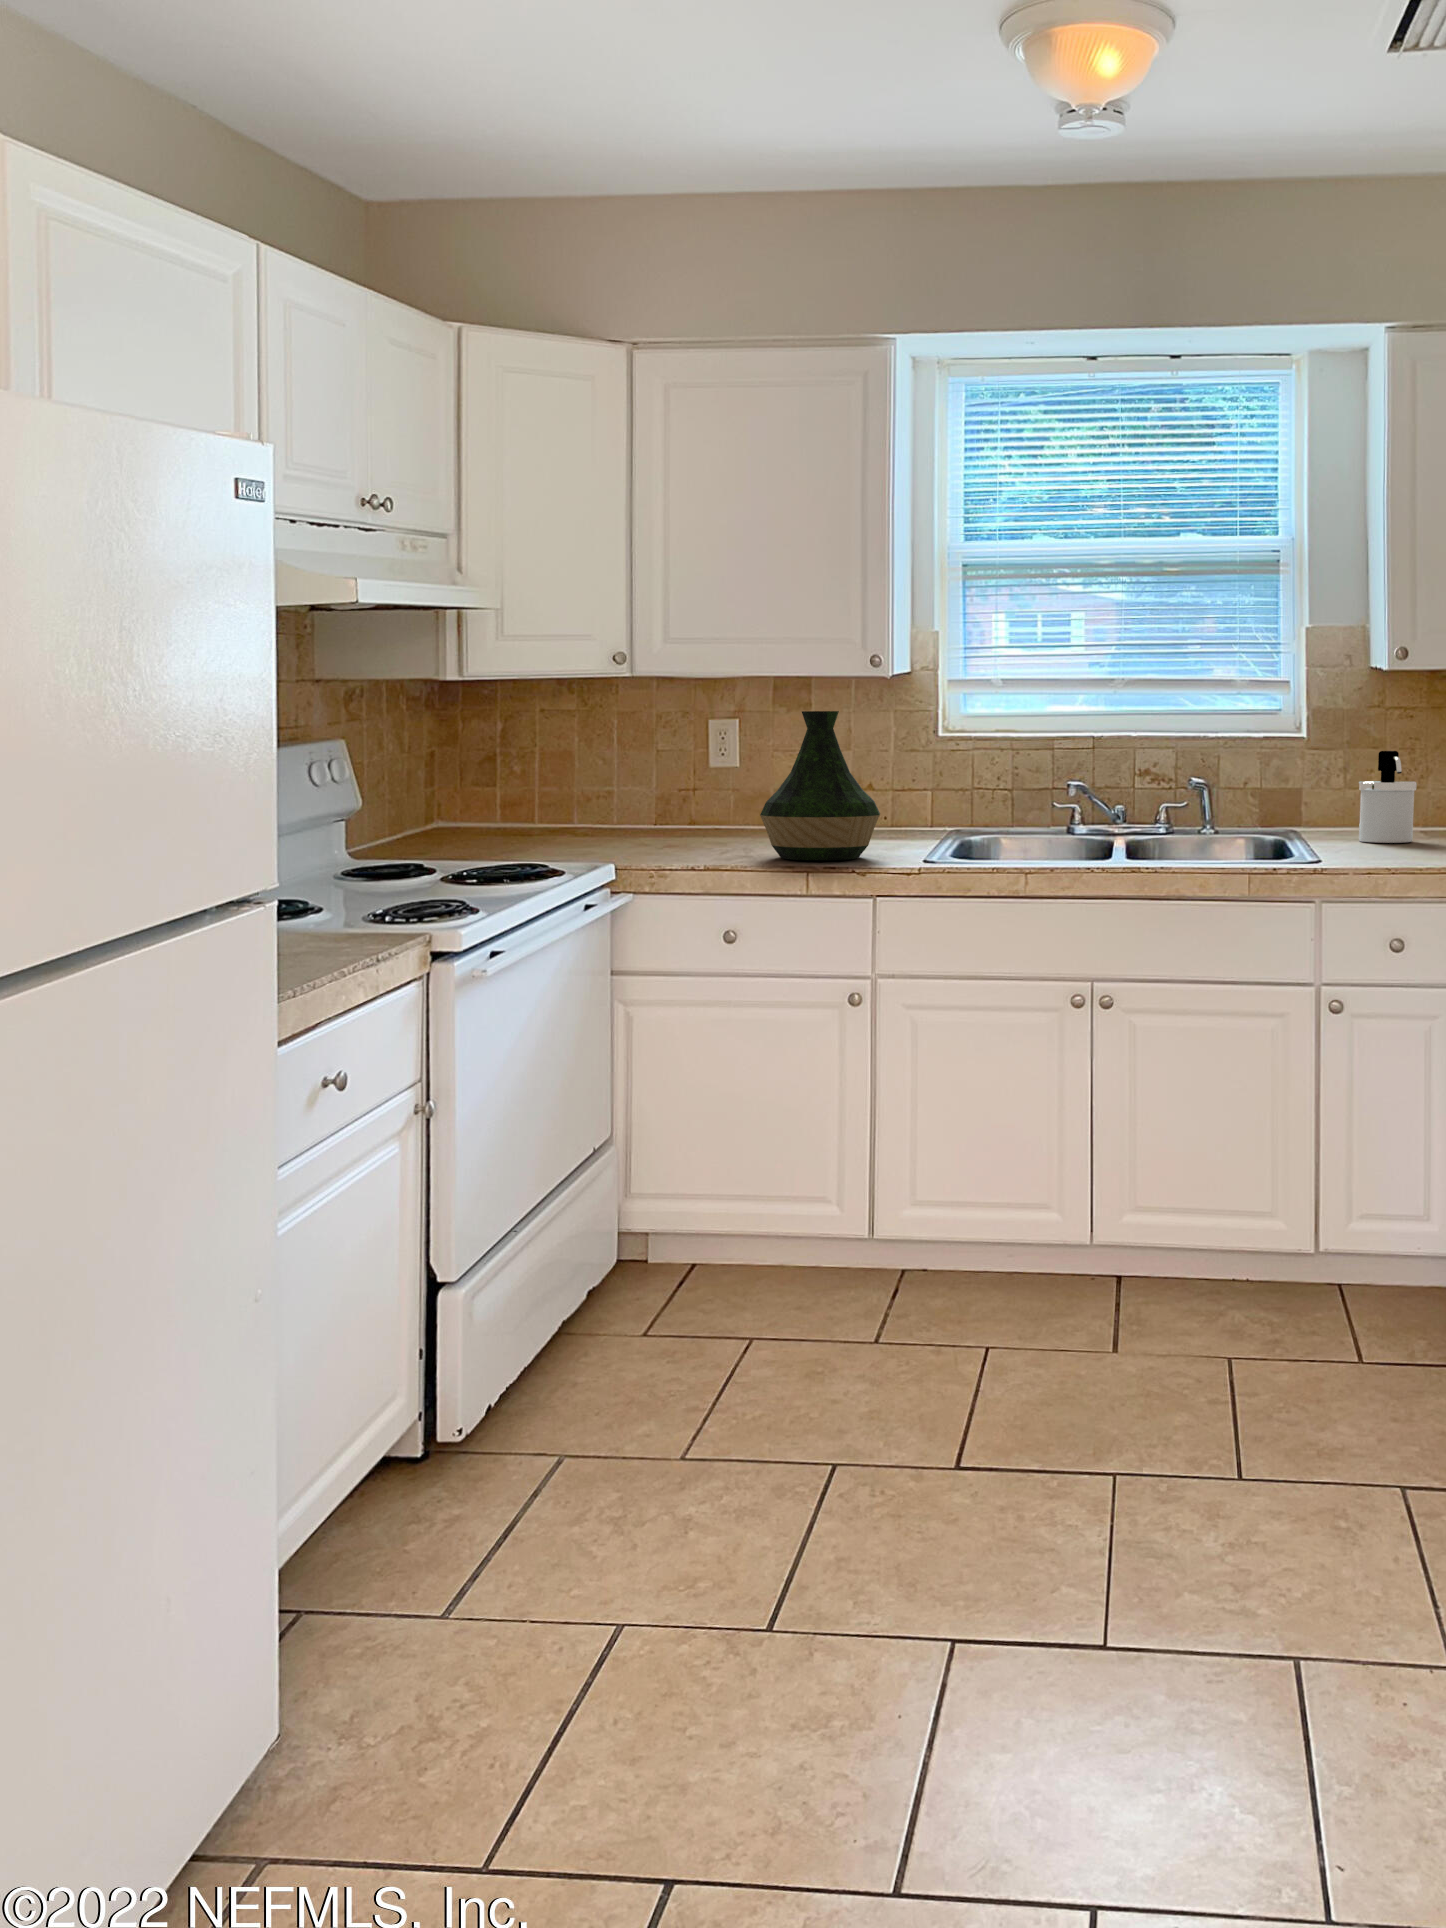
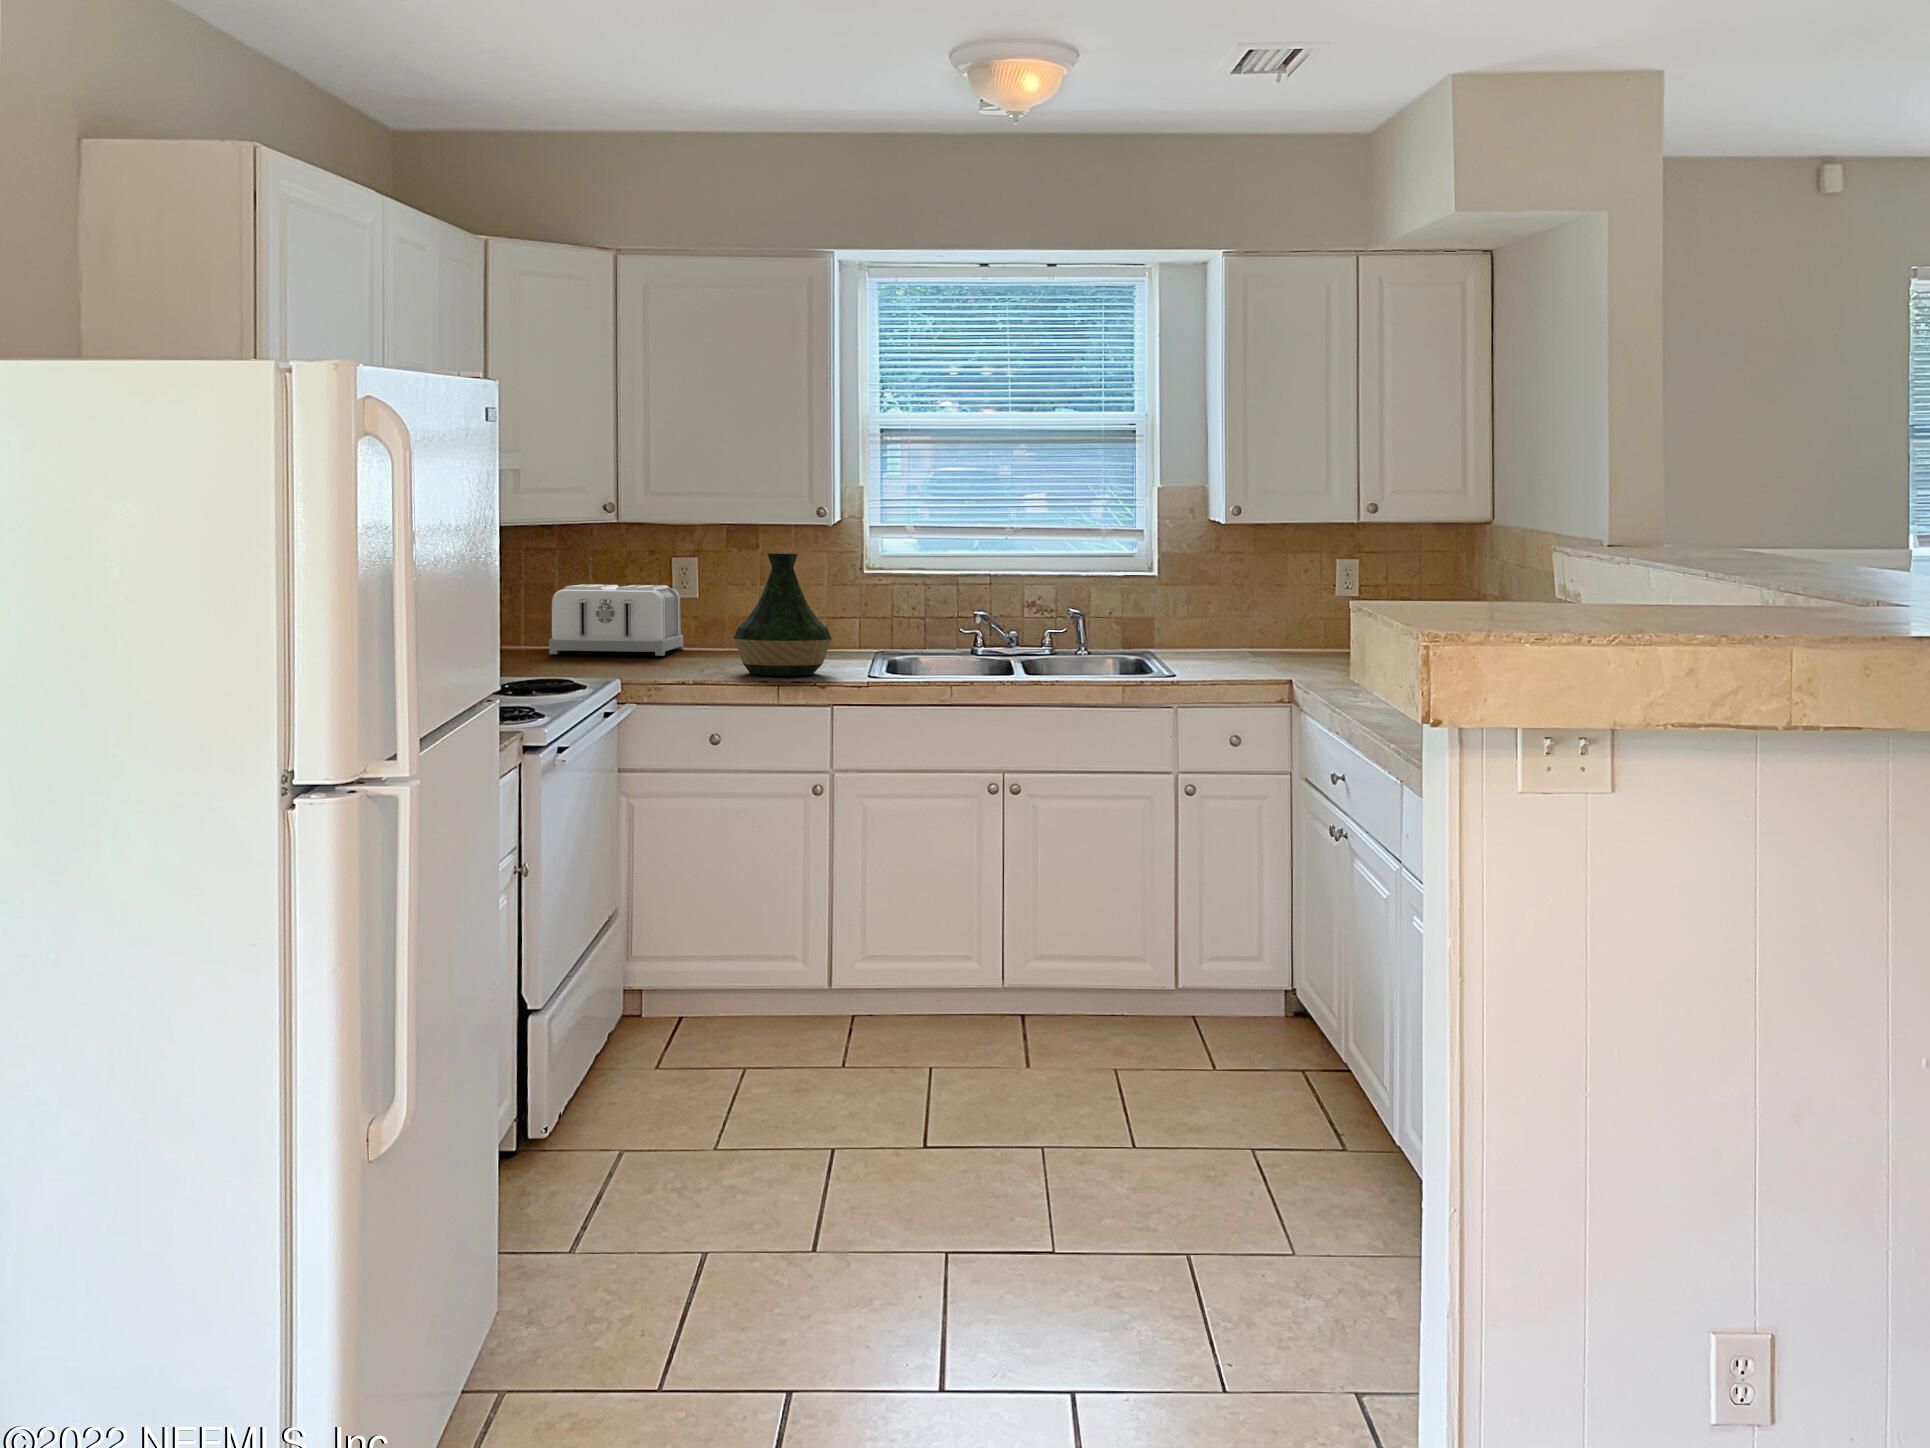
soap dispenser: present [1359,751,1417,843] -> none [1203,589,1247,663]
toaster: none [567,755,730,837] -> present [549,584,683,656]

